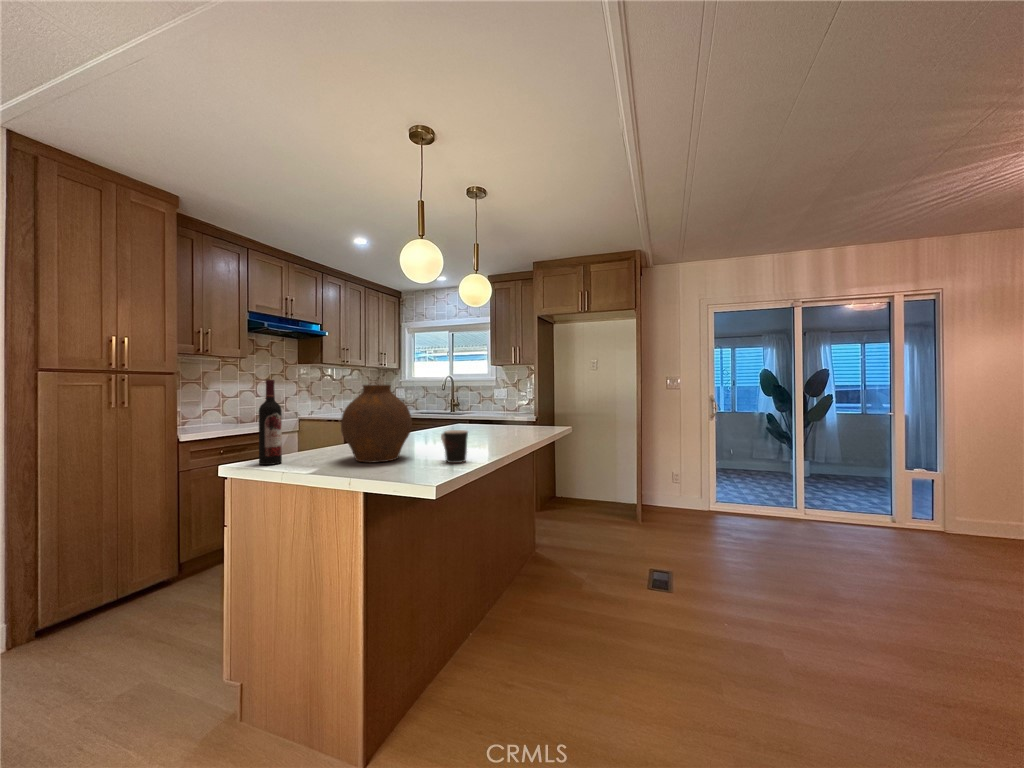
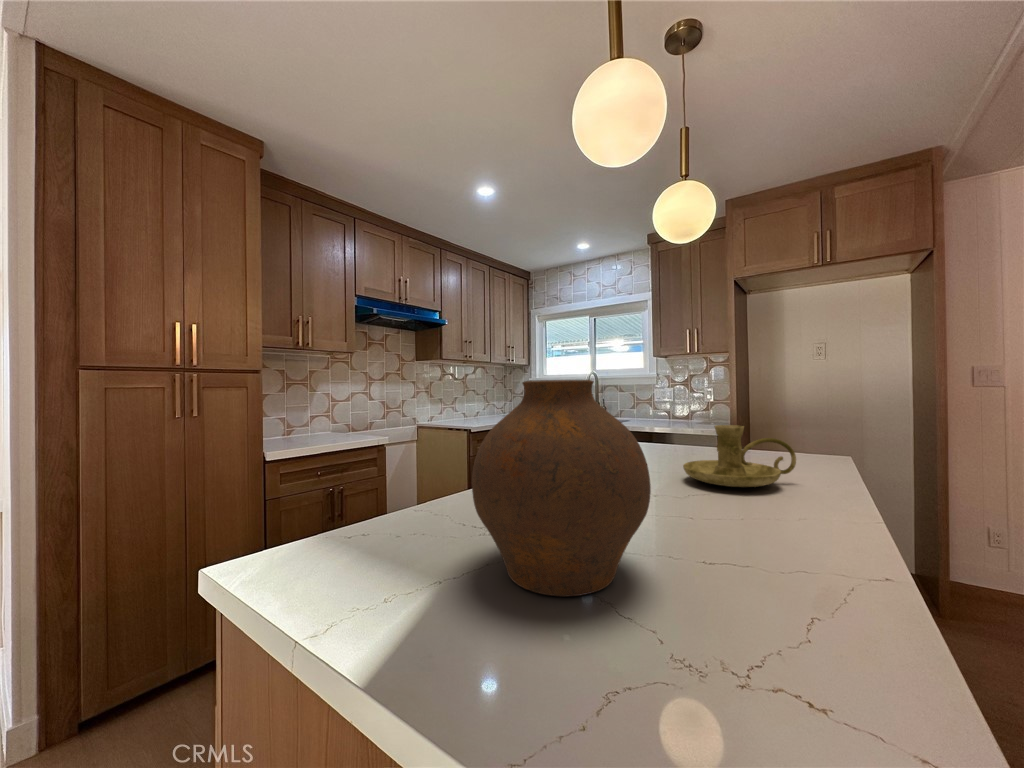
wine bottle: present [259,380,282,465] -> none [288,371,342,580]
candle holder: none [461,408,515,438] -> present [683,425,796,487]
coffee cup: present [441,430,468,463] -> none [744,512,862,634]

